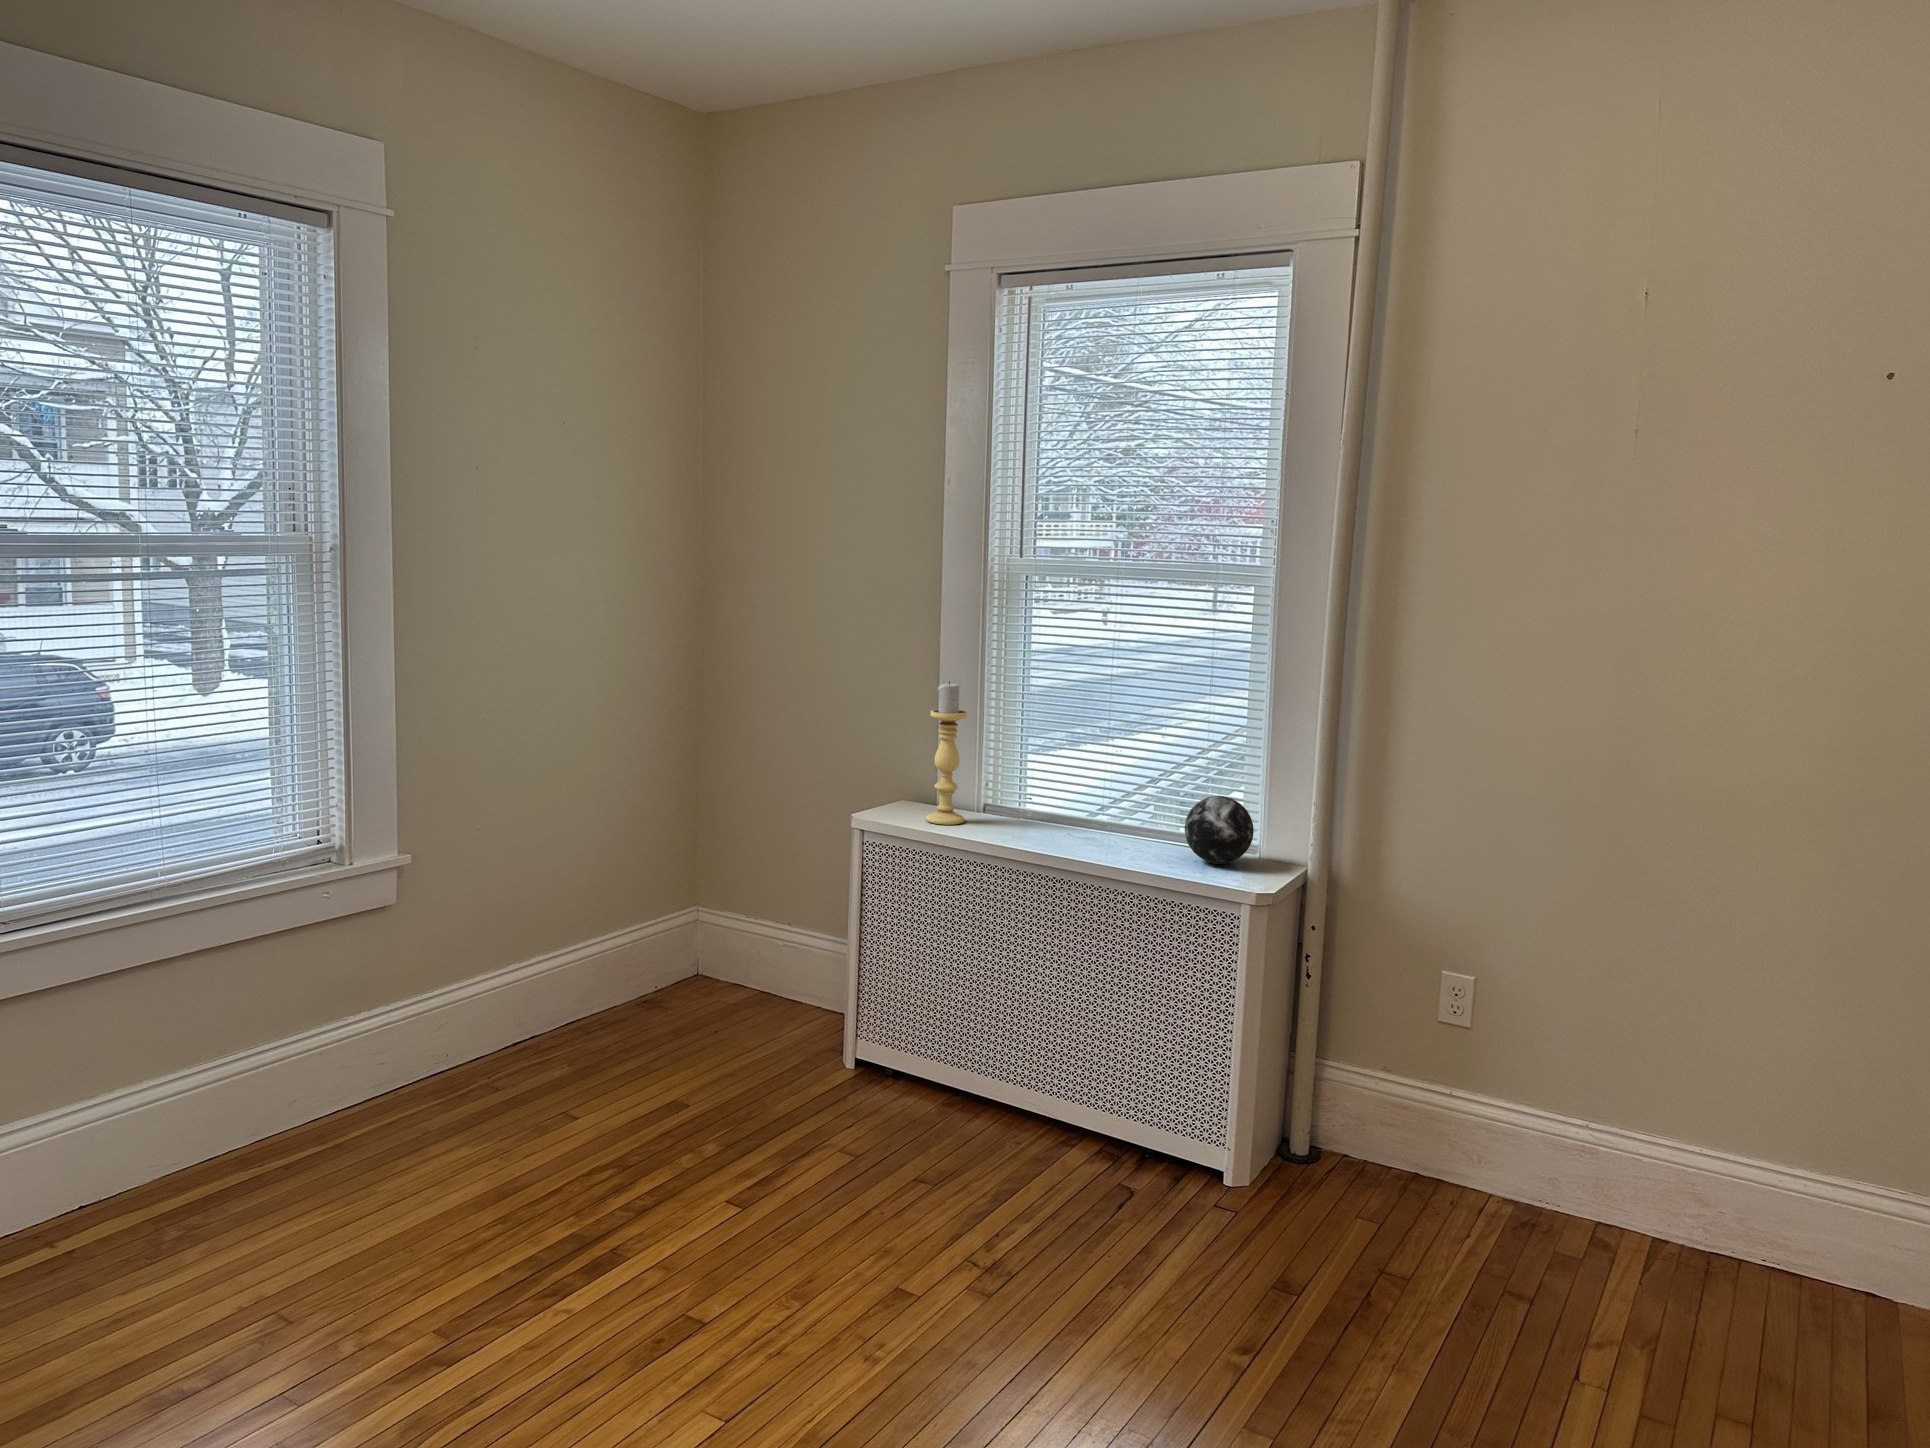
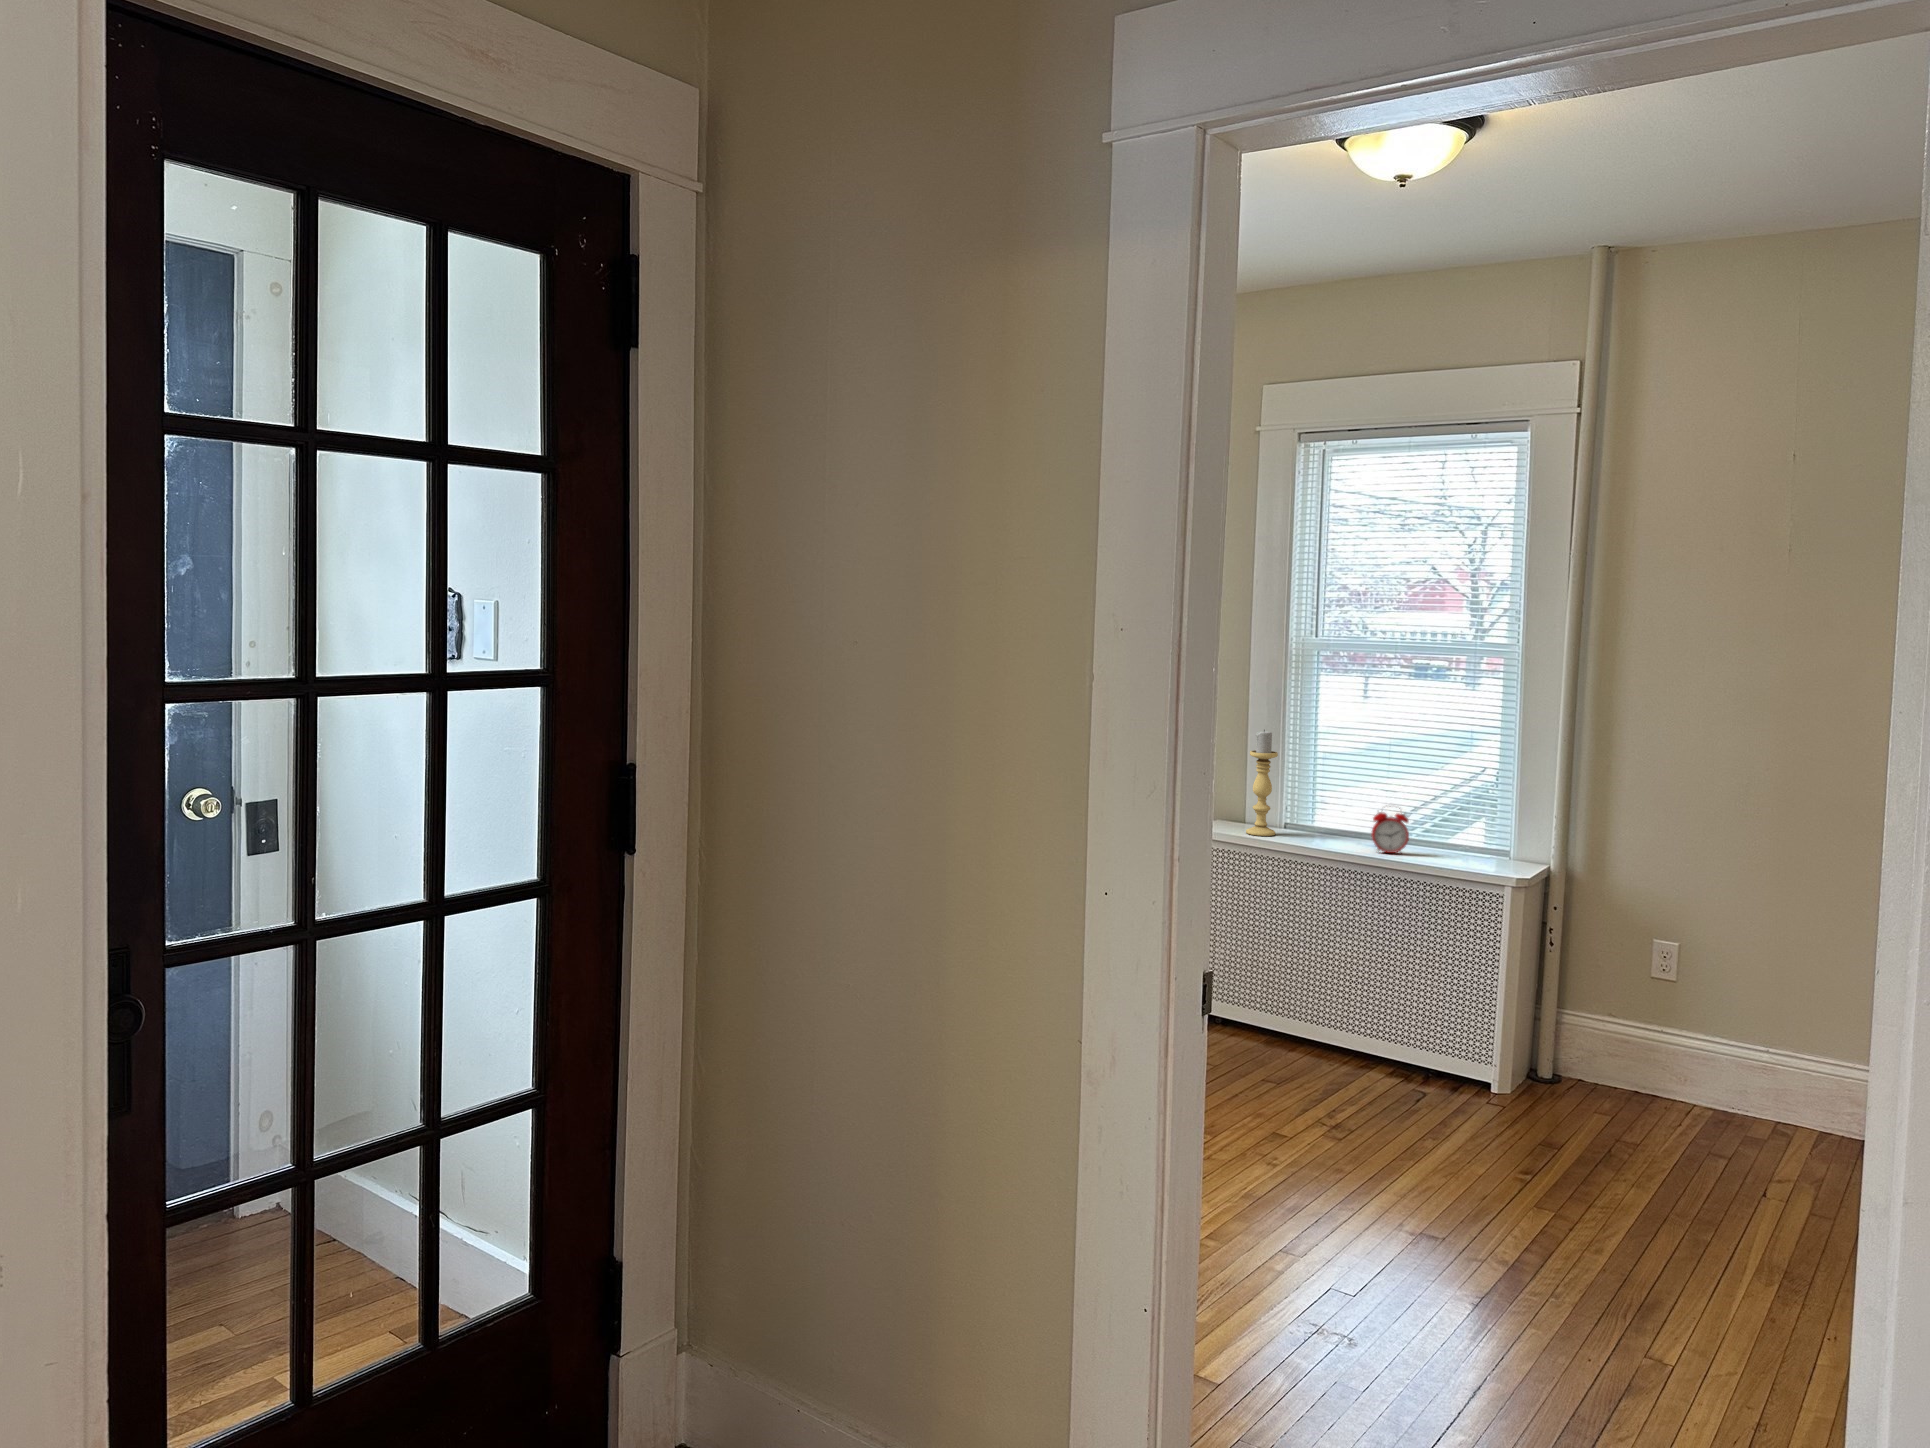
alarm clock: none [1078,786,1127,852] -> present [1372,805,1409,853]
decorative orb: present [1185,796,1254,864] -> none [1455,813,1507,862]

